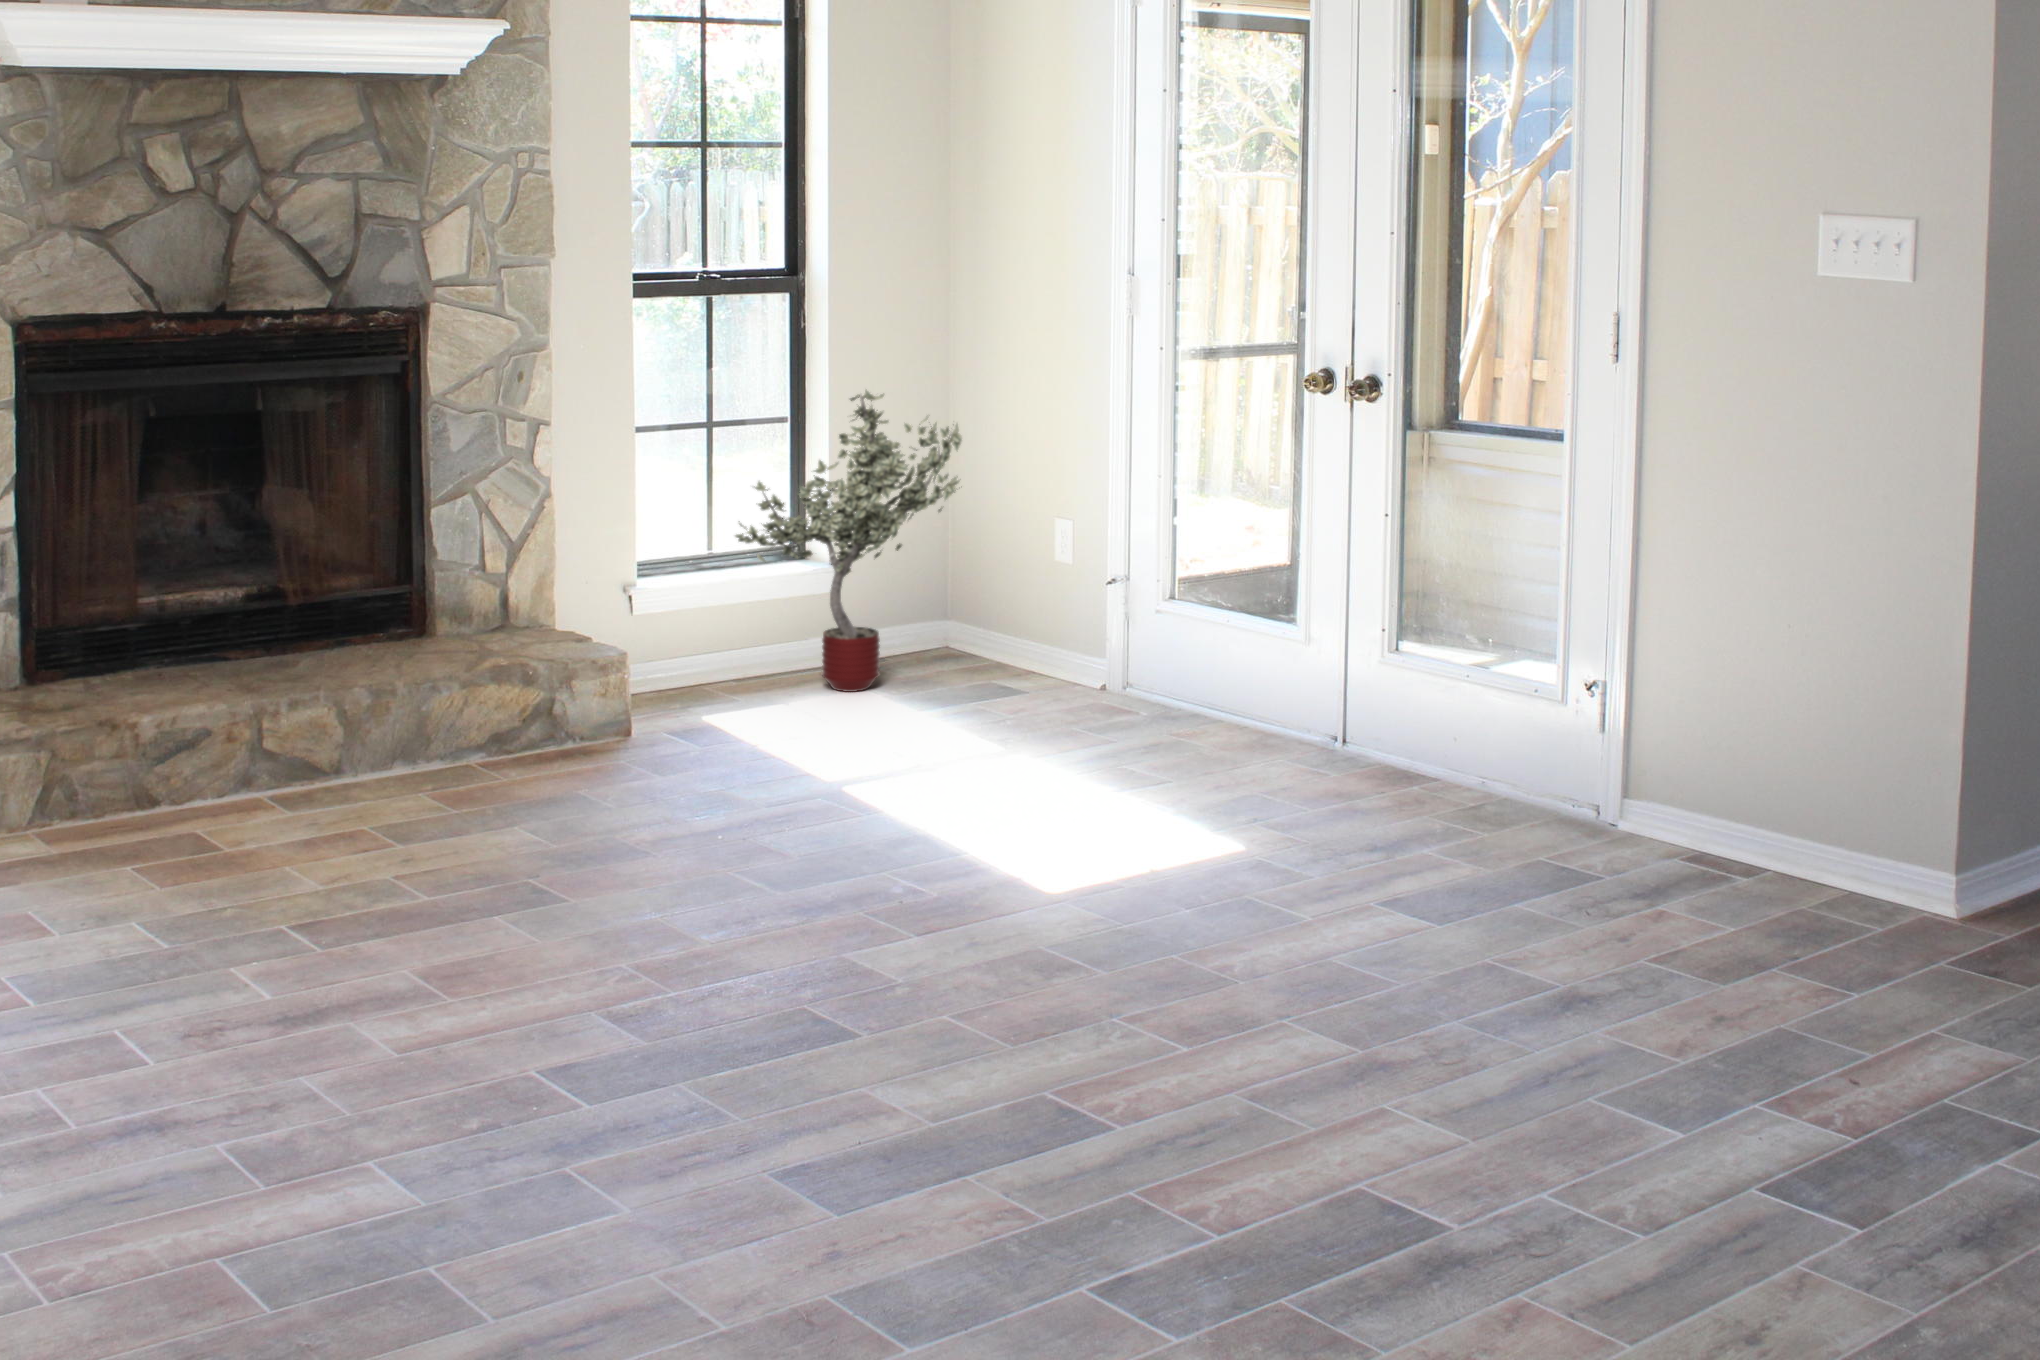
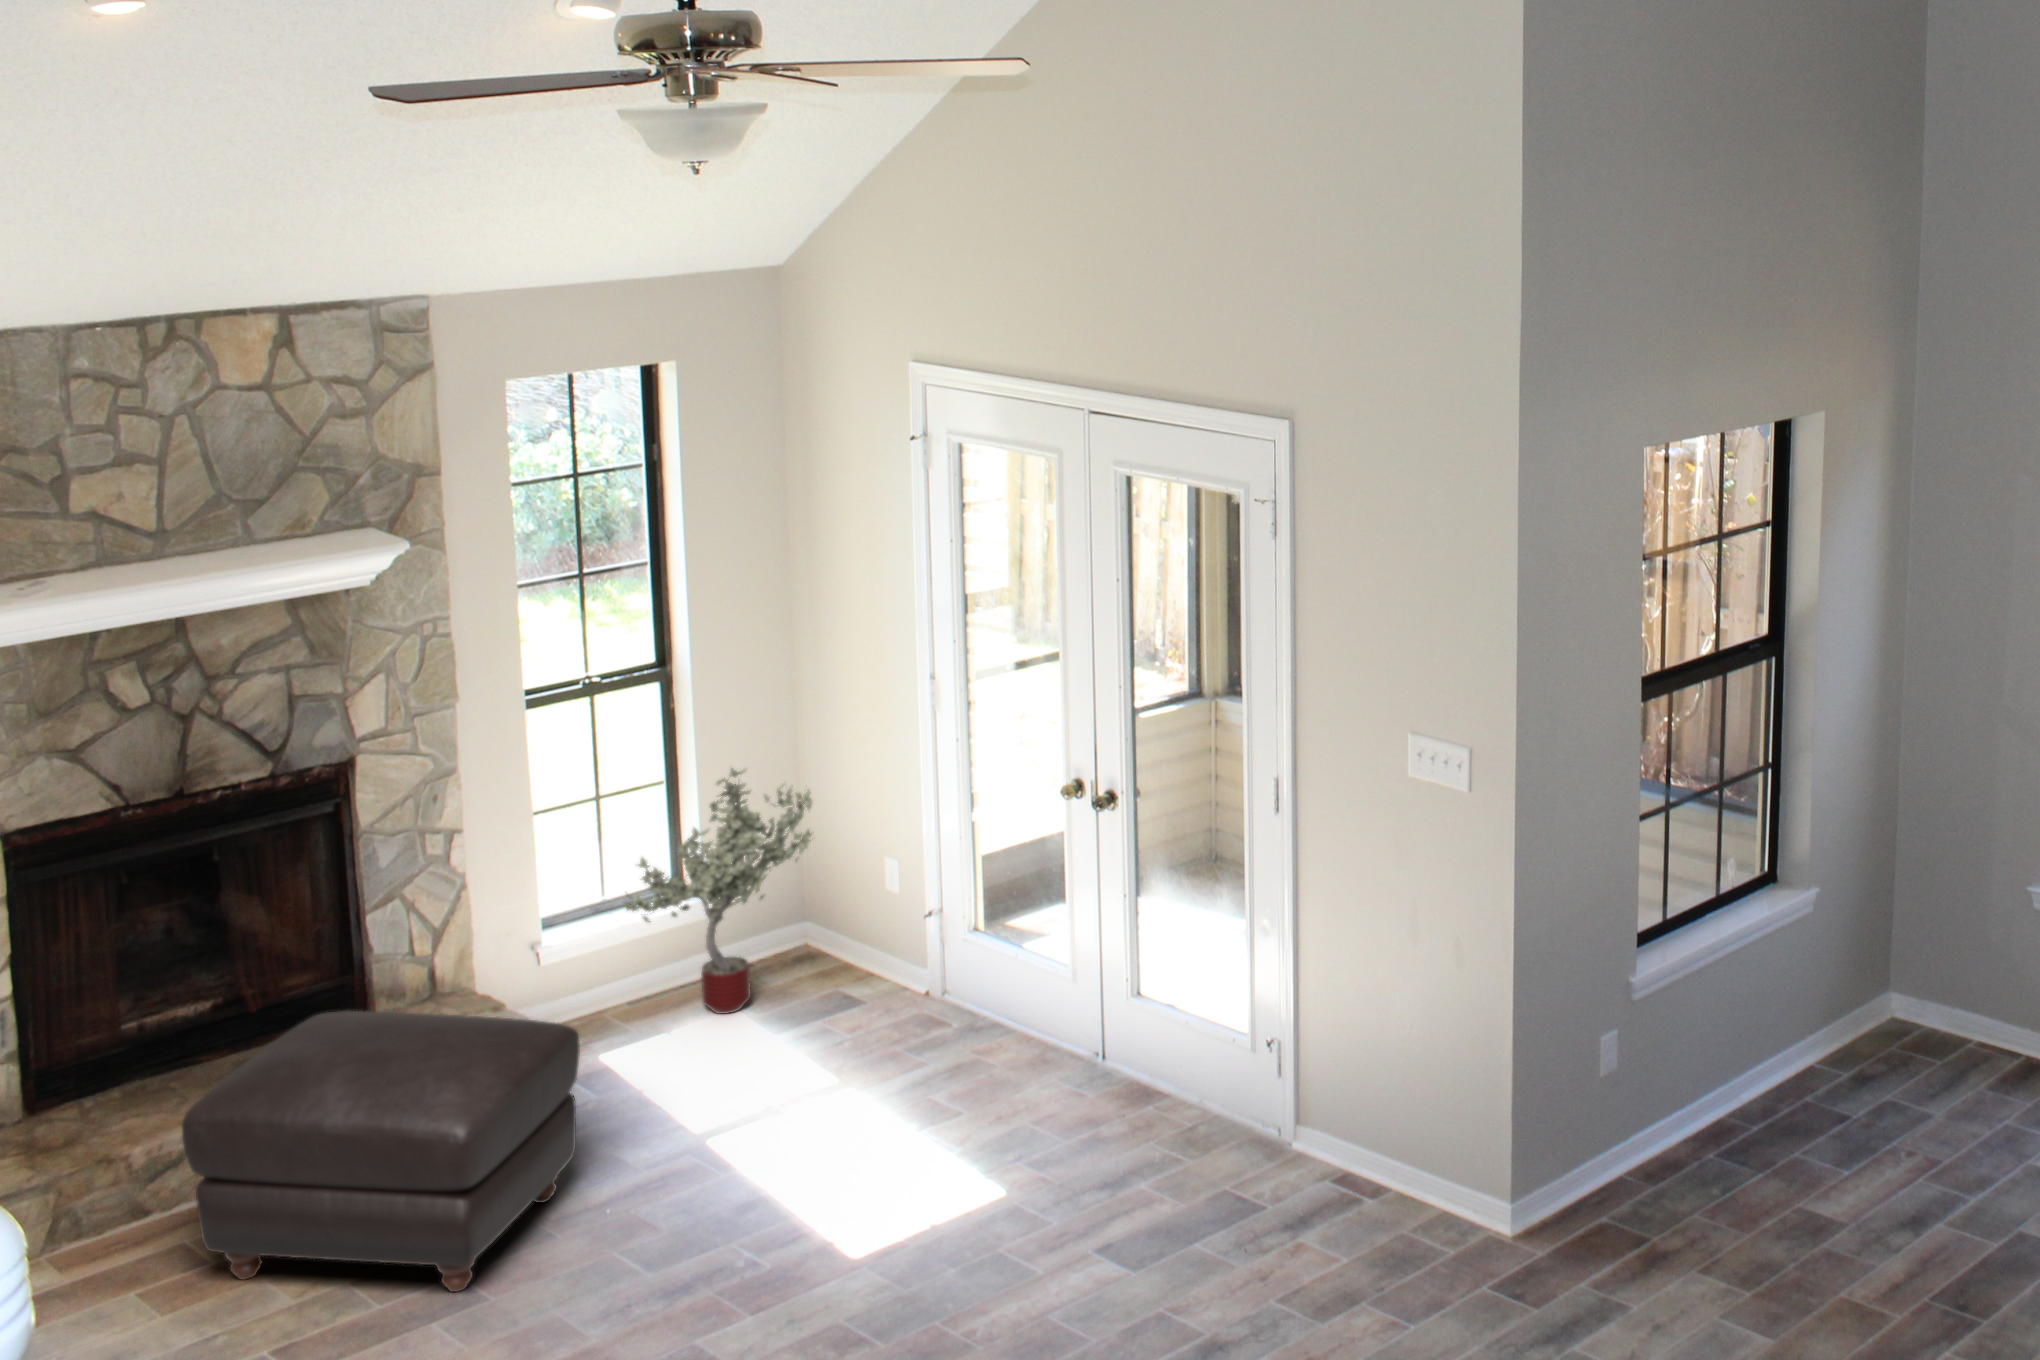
ottoman: none [190,566,688,899] -> present [182,1011,580,1292]

